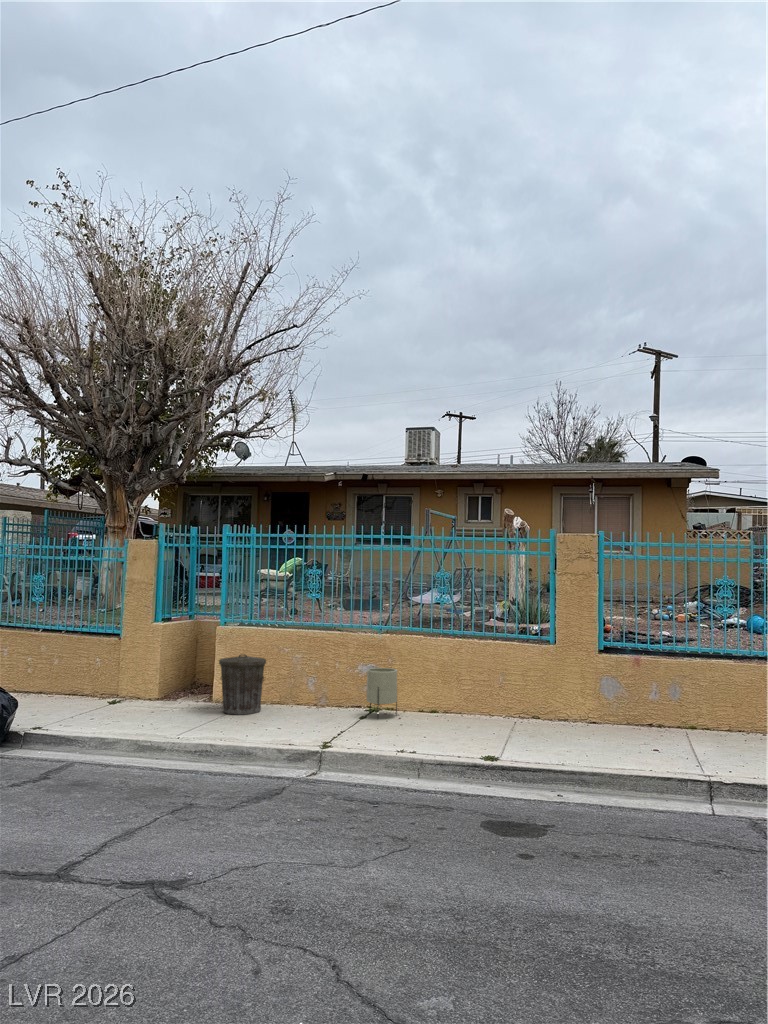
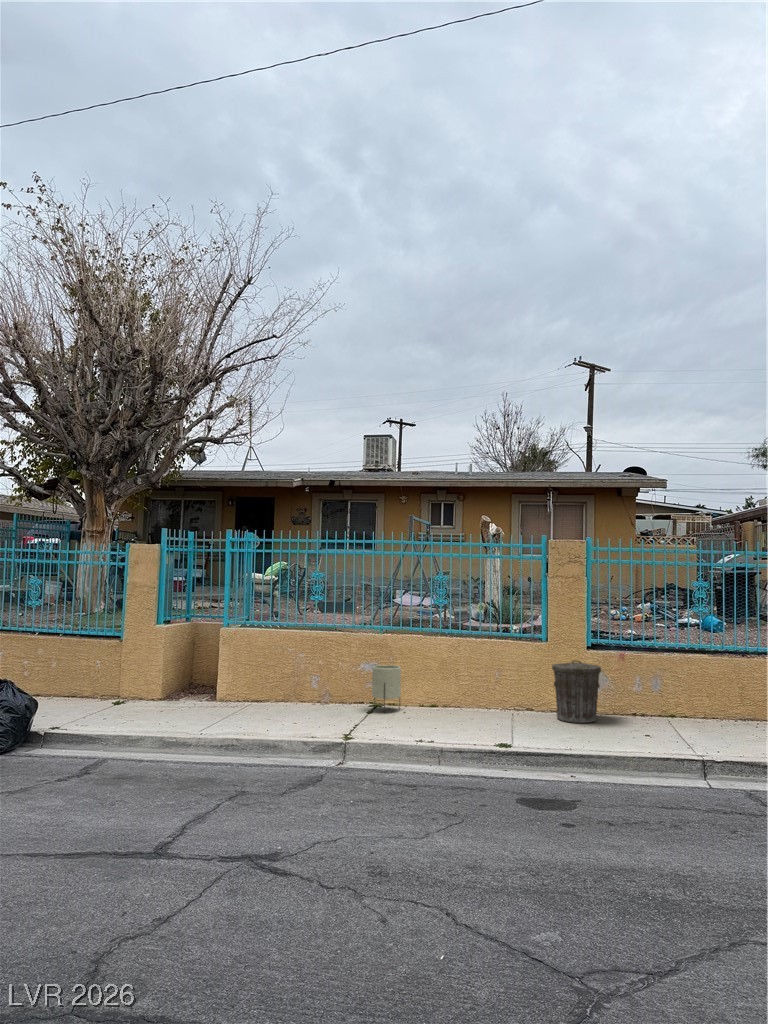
trash can: present [219,654,266,715] -> present [552,660,601,723]

